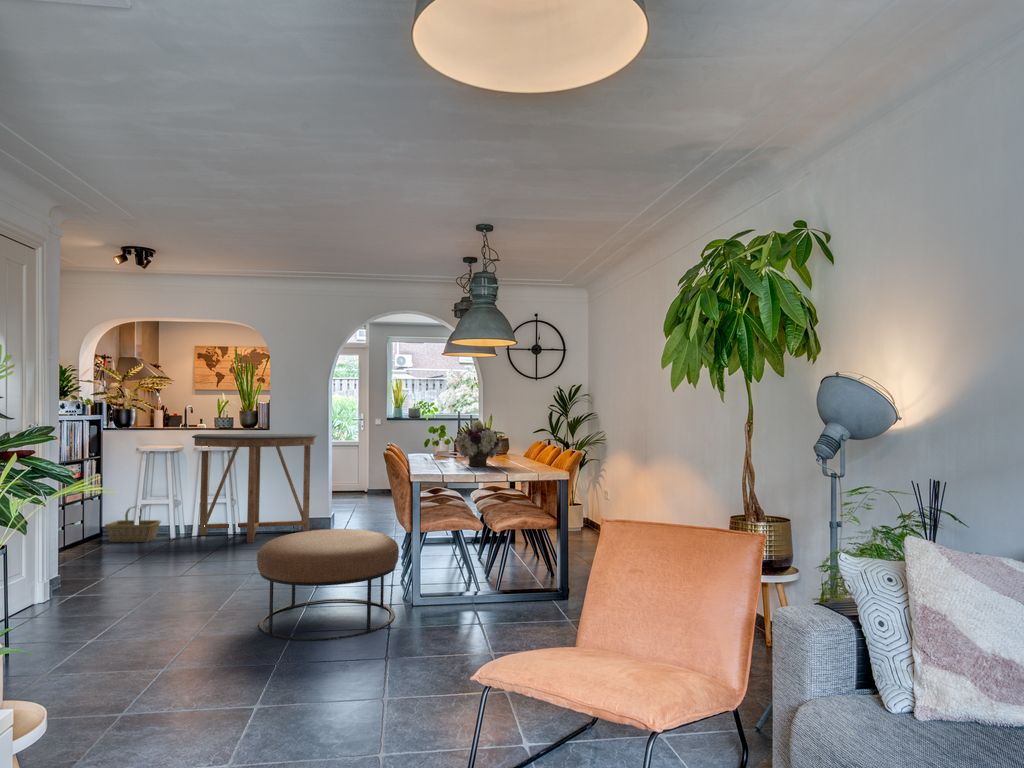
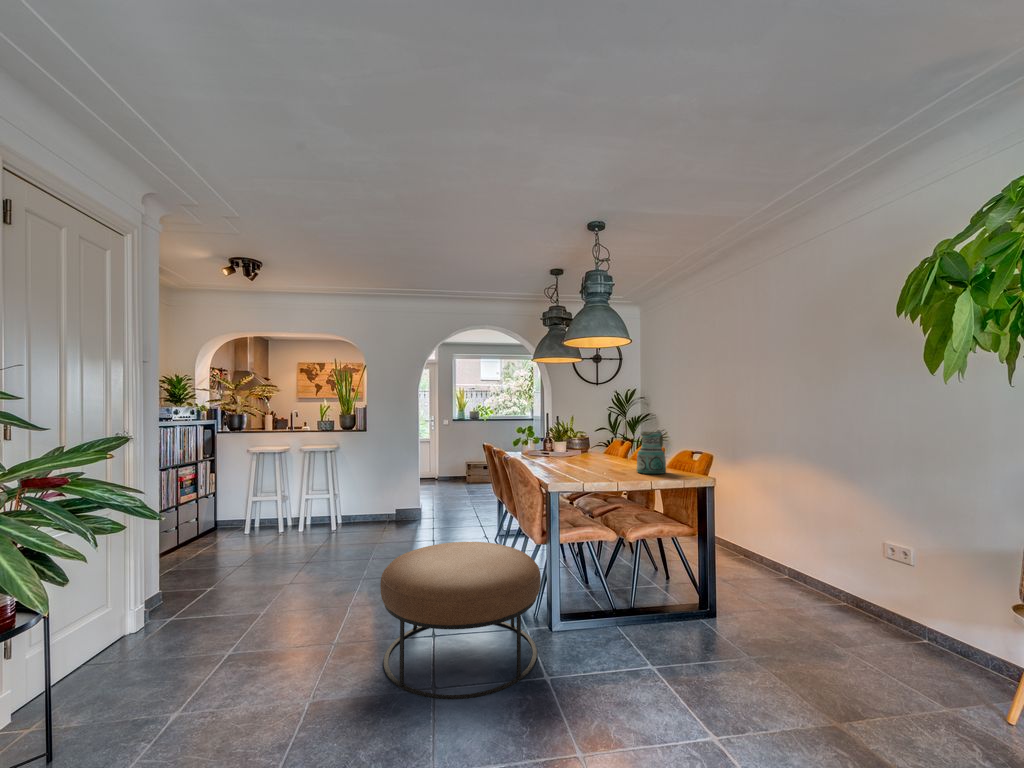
flower arrangement: present [454,421,502,467] -> none [570,421,617,468]
ceramic pitcher: none [509,430,538,471] -> present [637,430,666,474]
console table: present [192,434,317,543] -> none [298,434,409,536]
basket: present [105,506,161,542] -> none [218,502,270,537]

